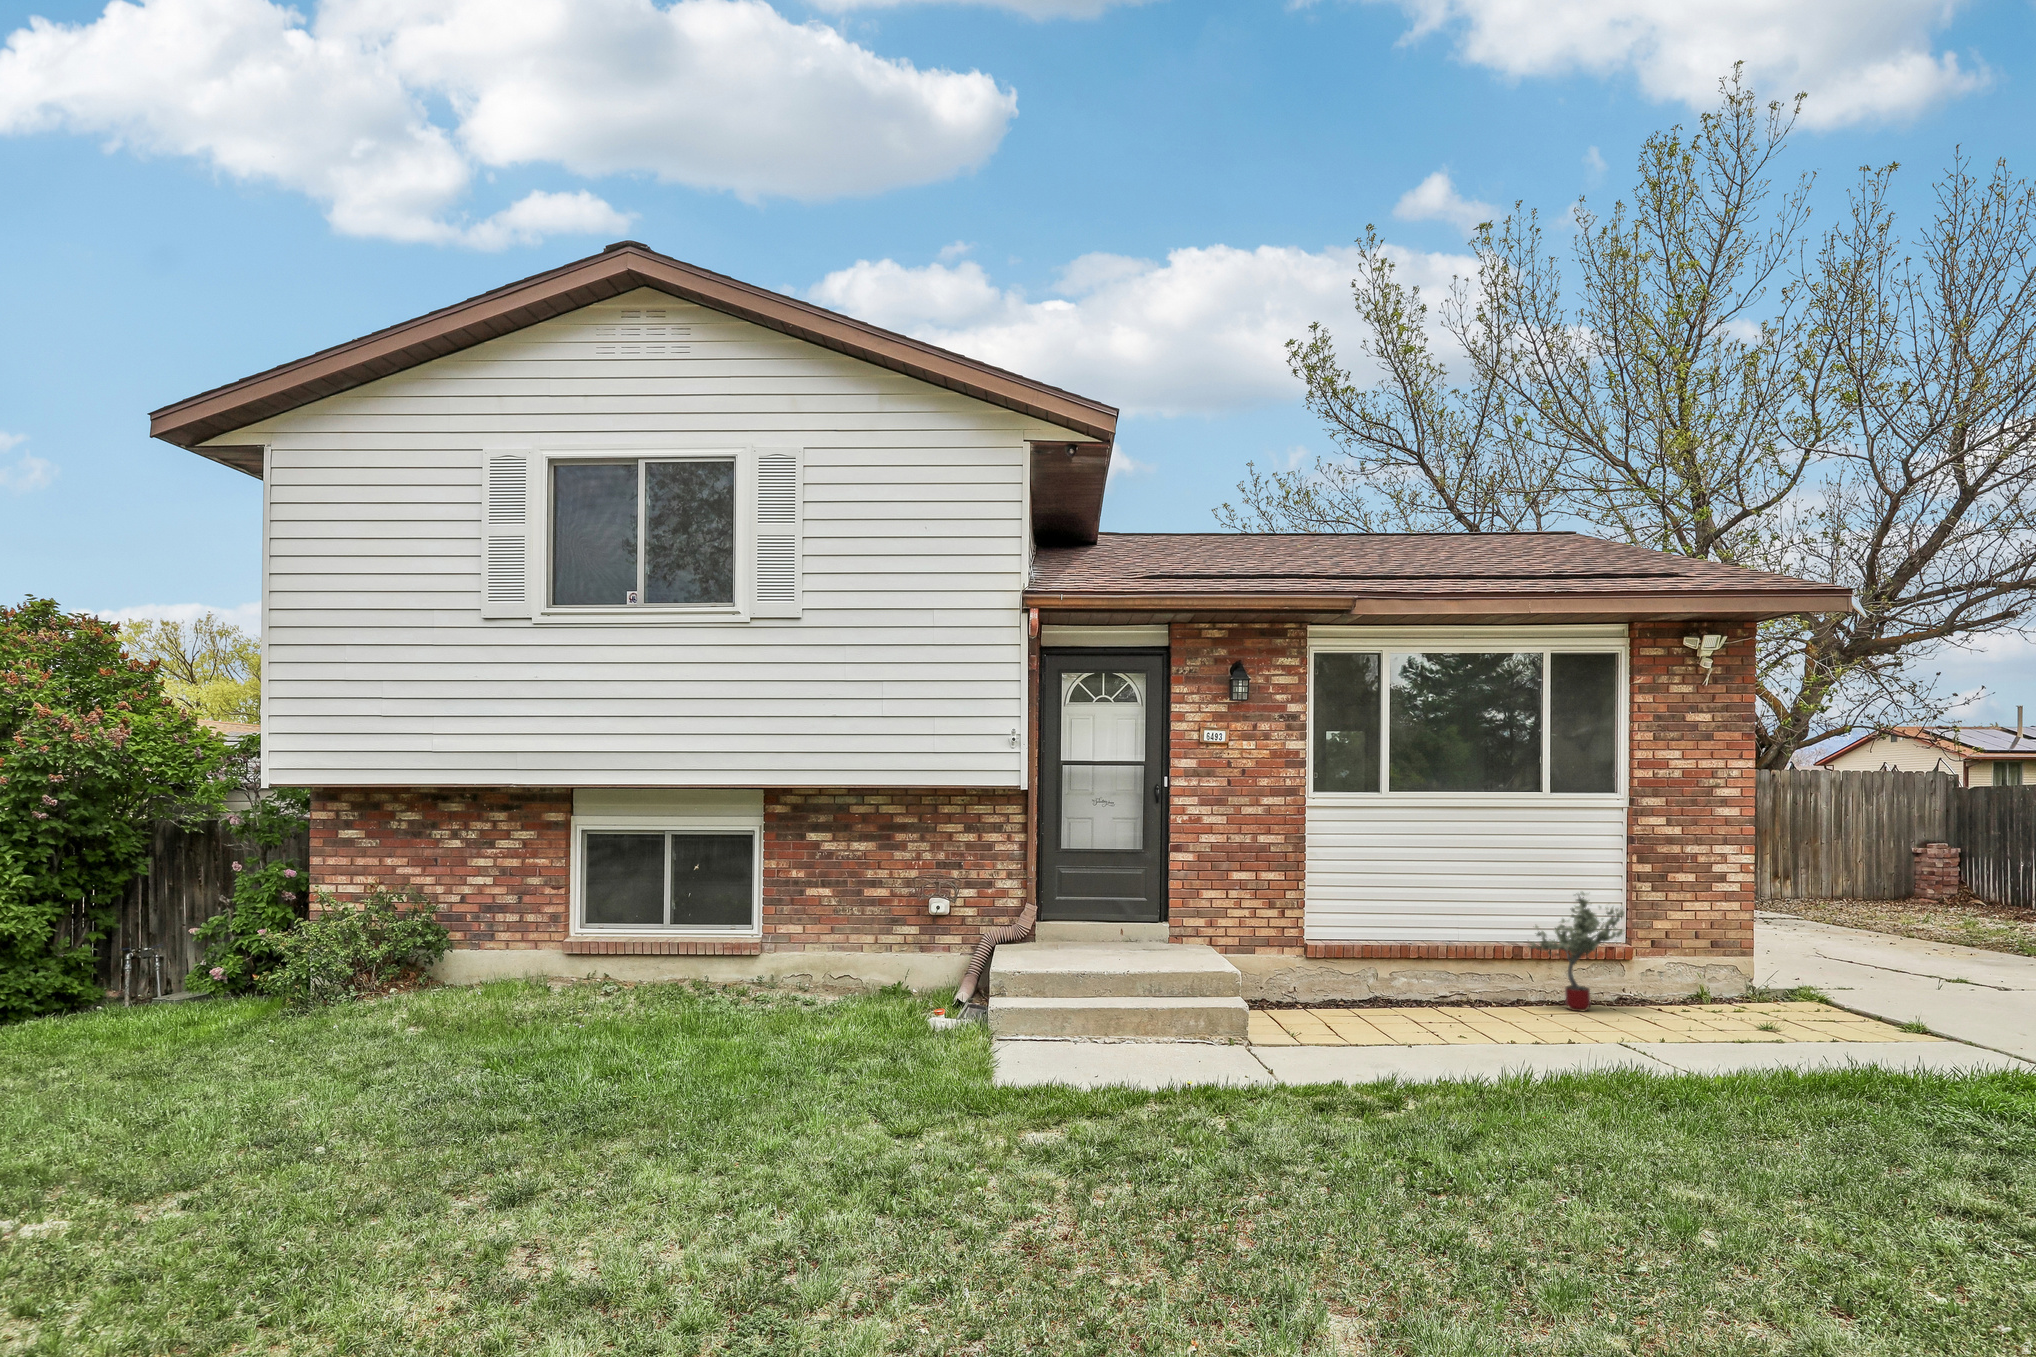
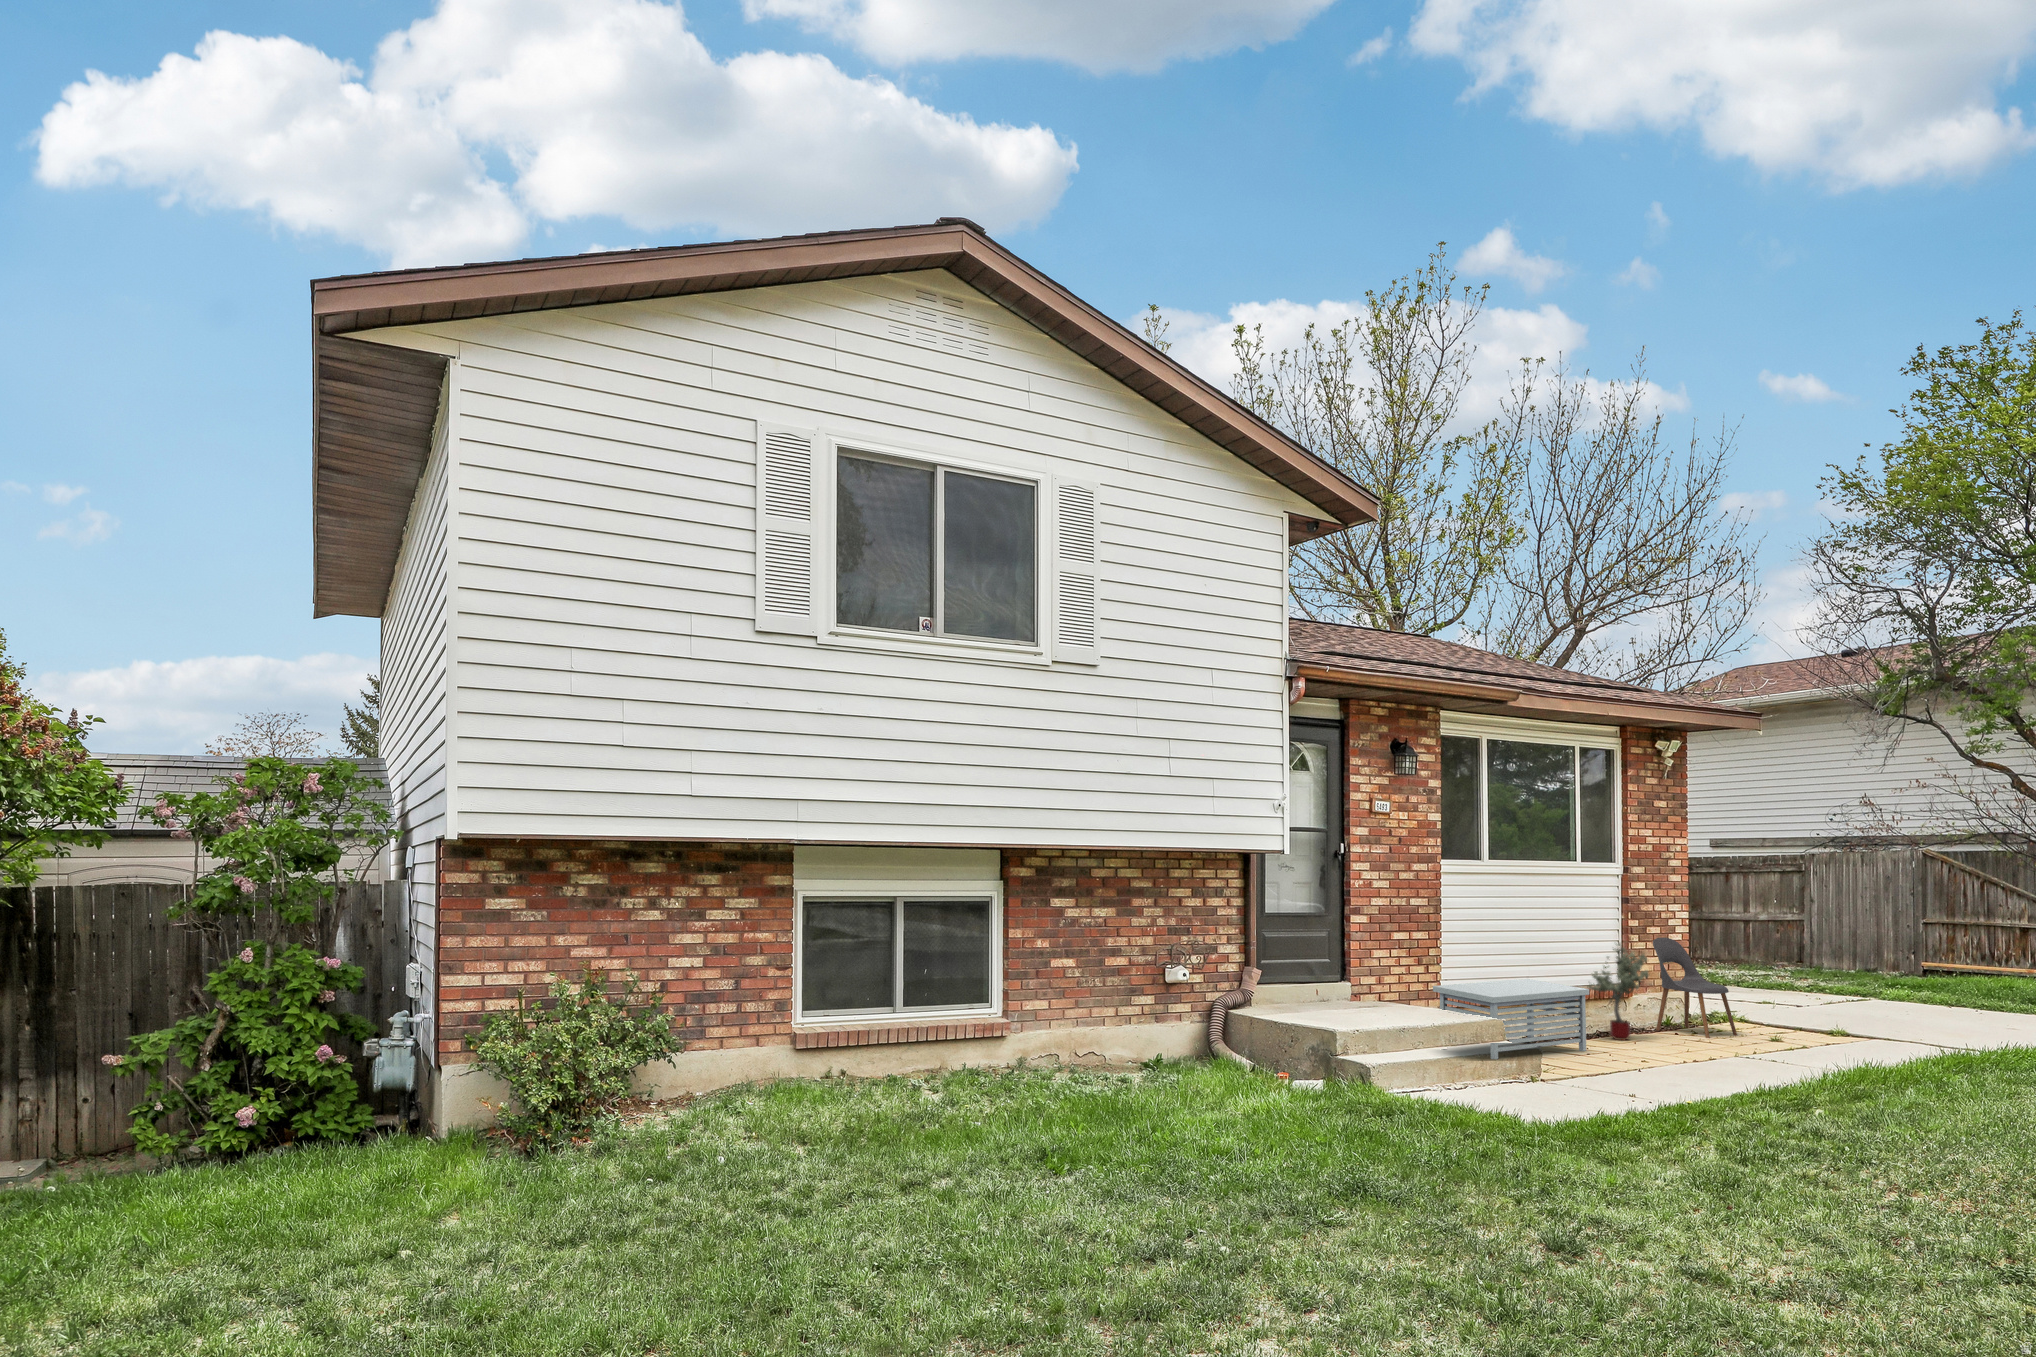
chair: none [1676,887,1786,1021] -> present [1653,938,1737,1038]
storage bench: none [1281,930,1467,1020] -> present [1433,979,1589,1059]

